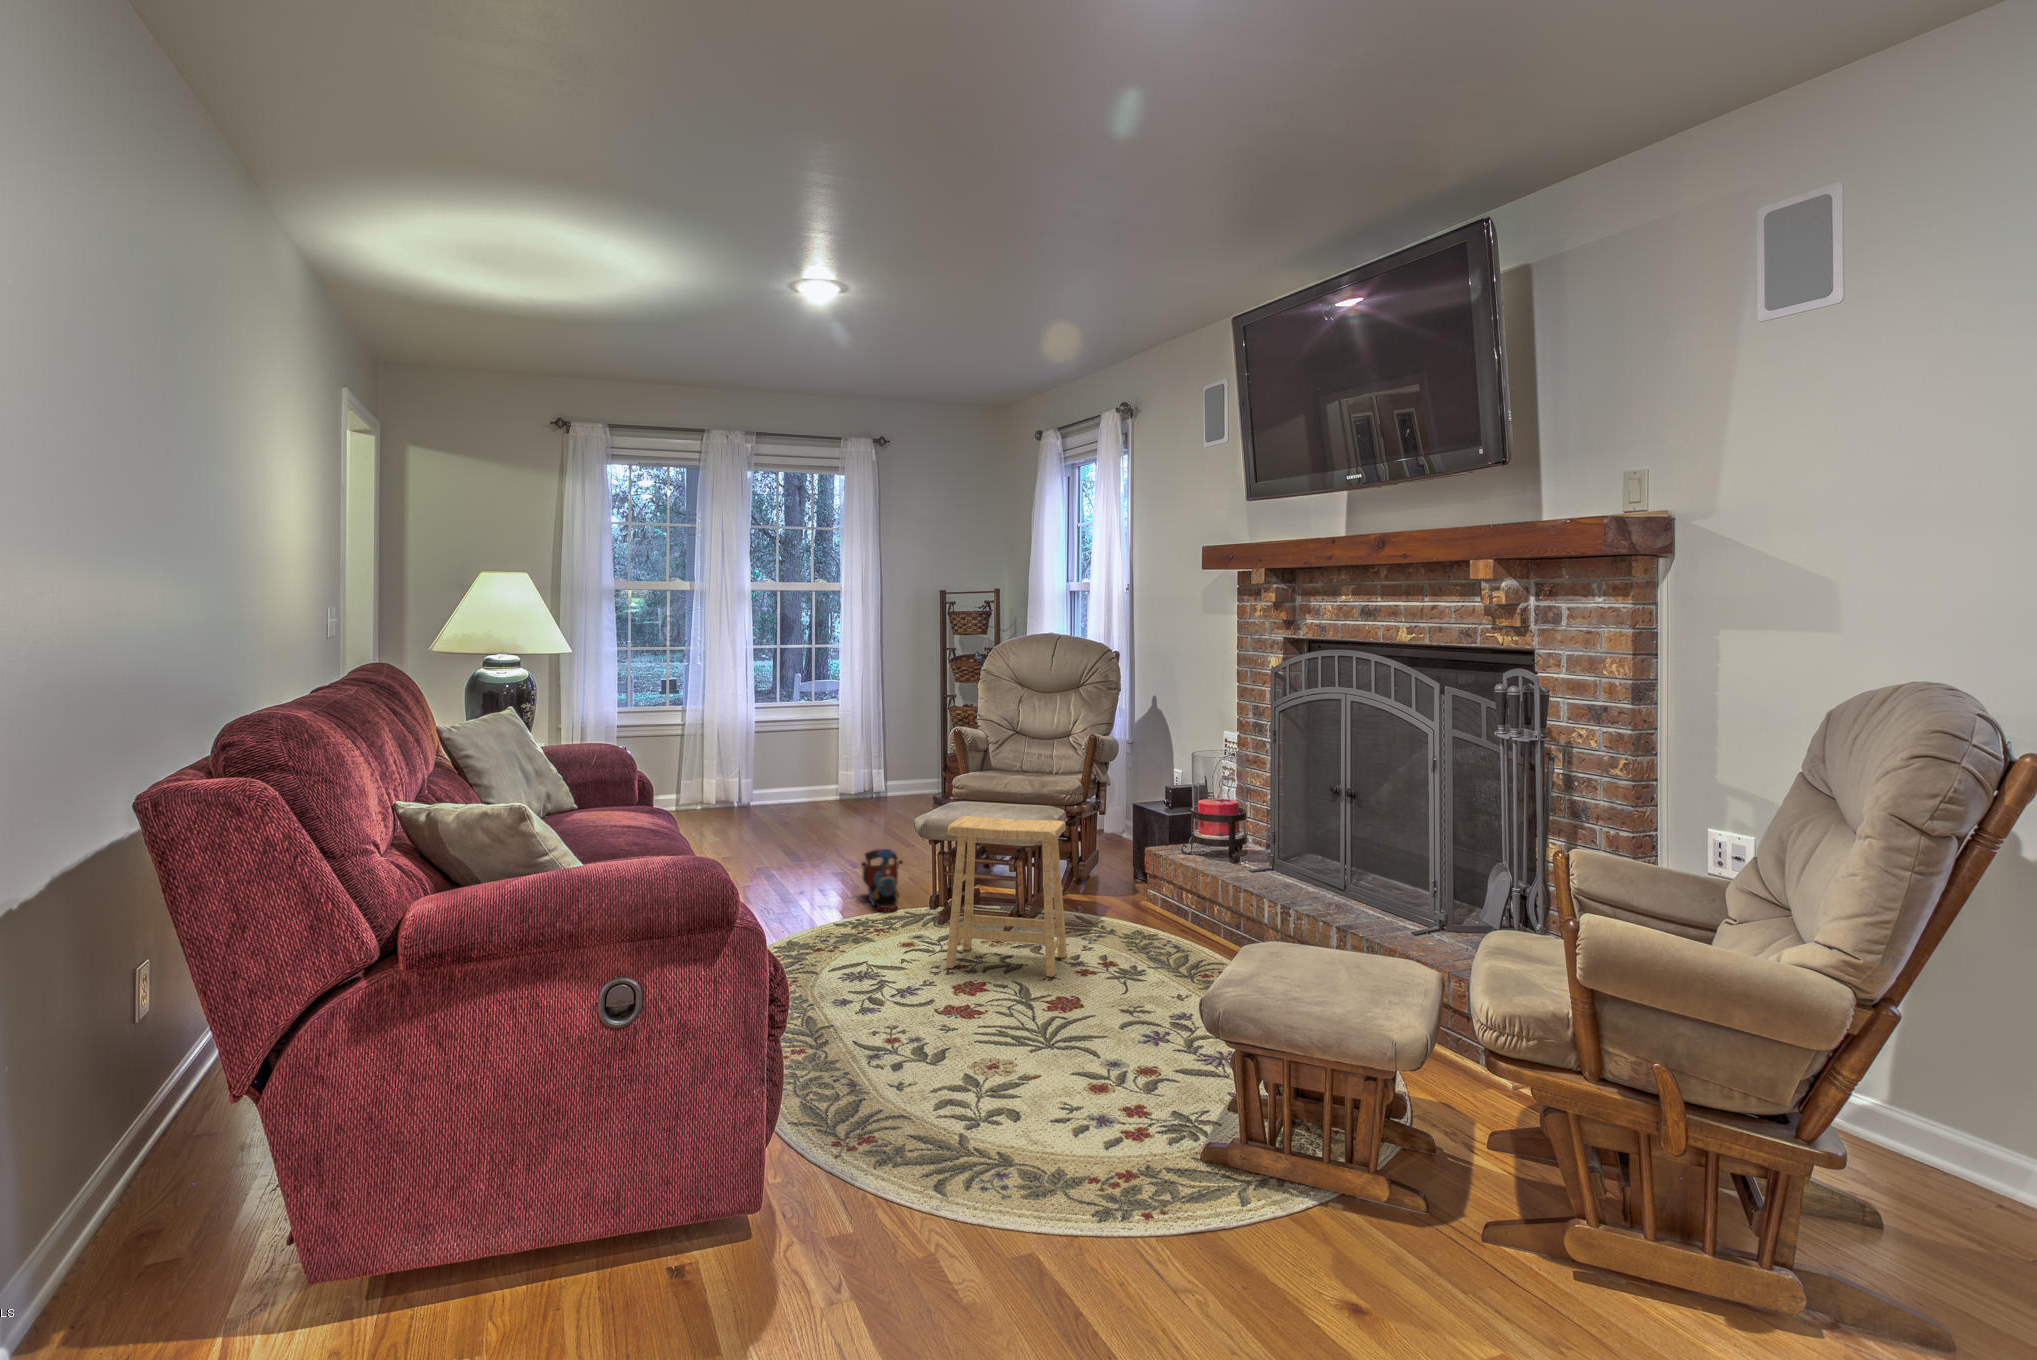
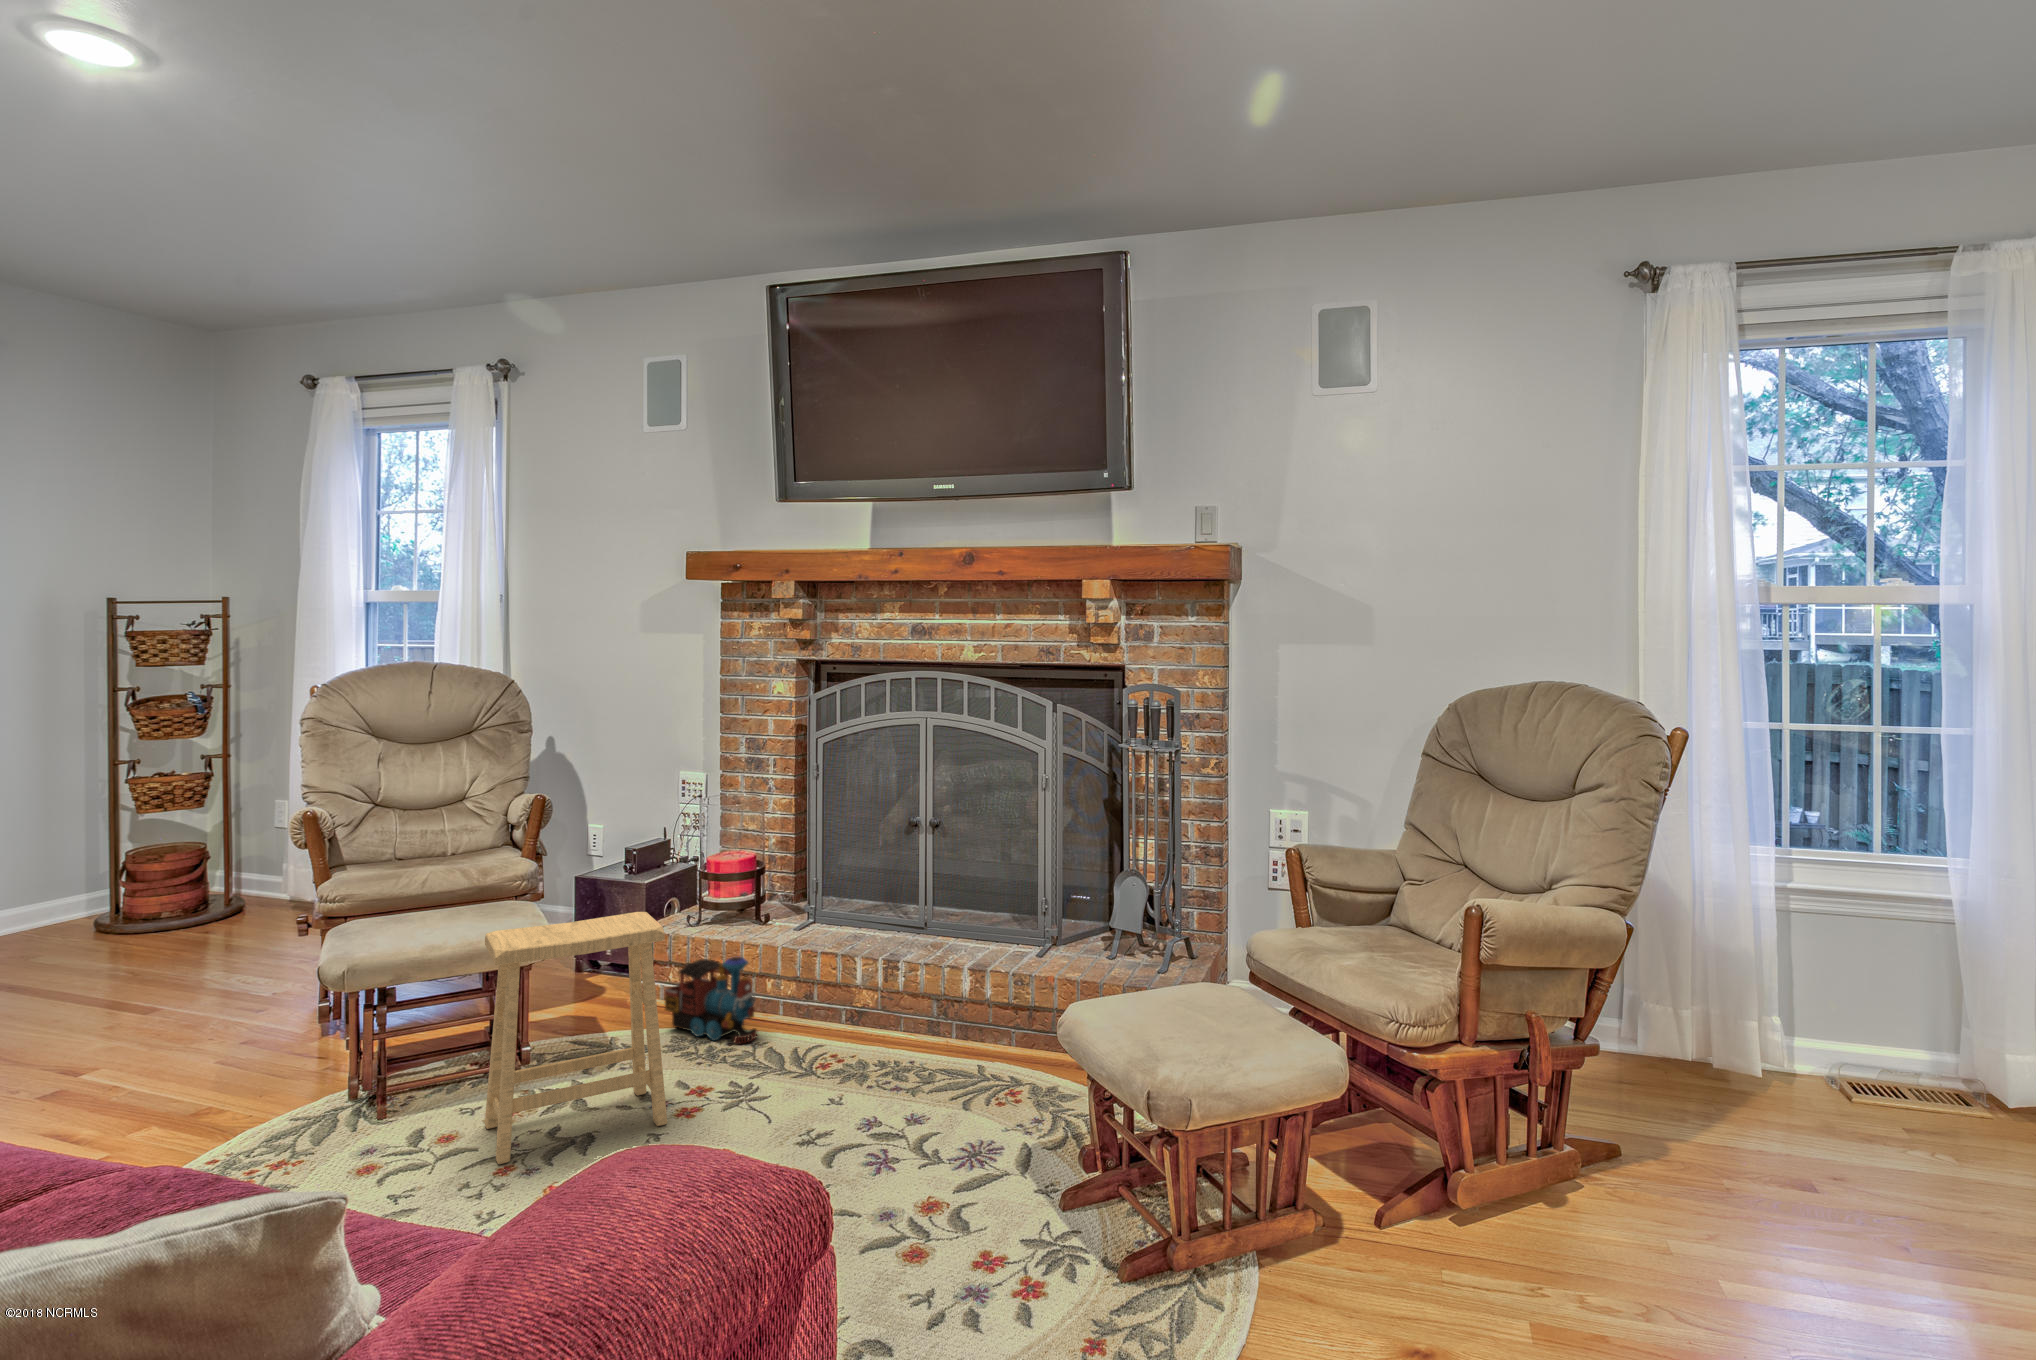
toy train: present [861,849,903,911] -> present [665,957,757,1043]

